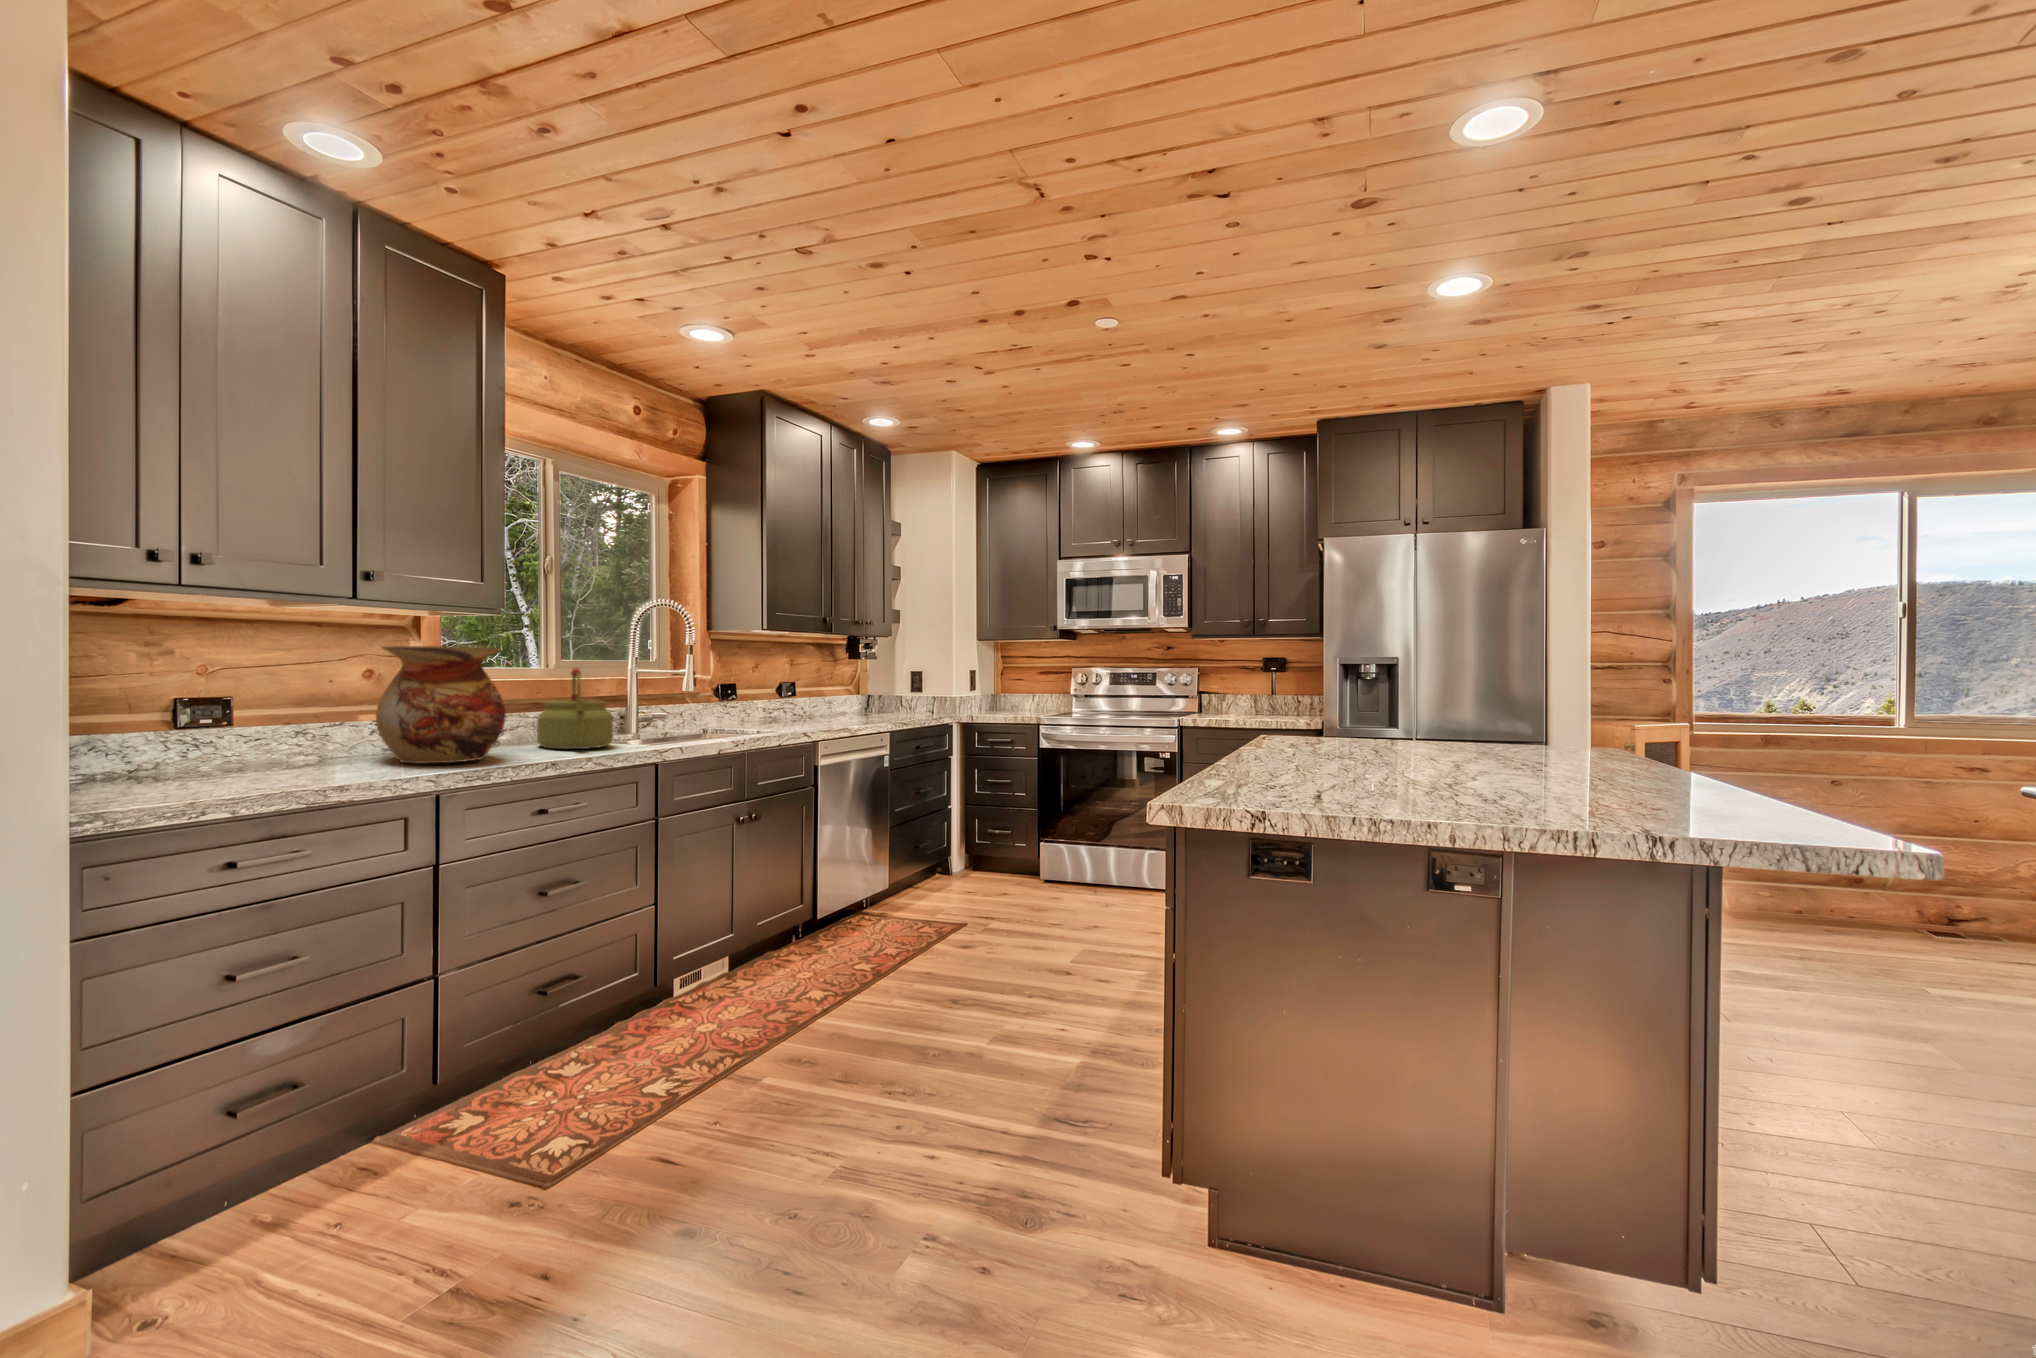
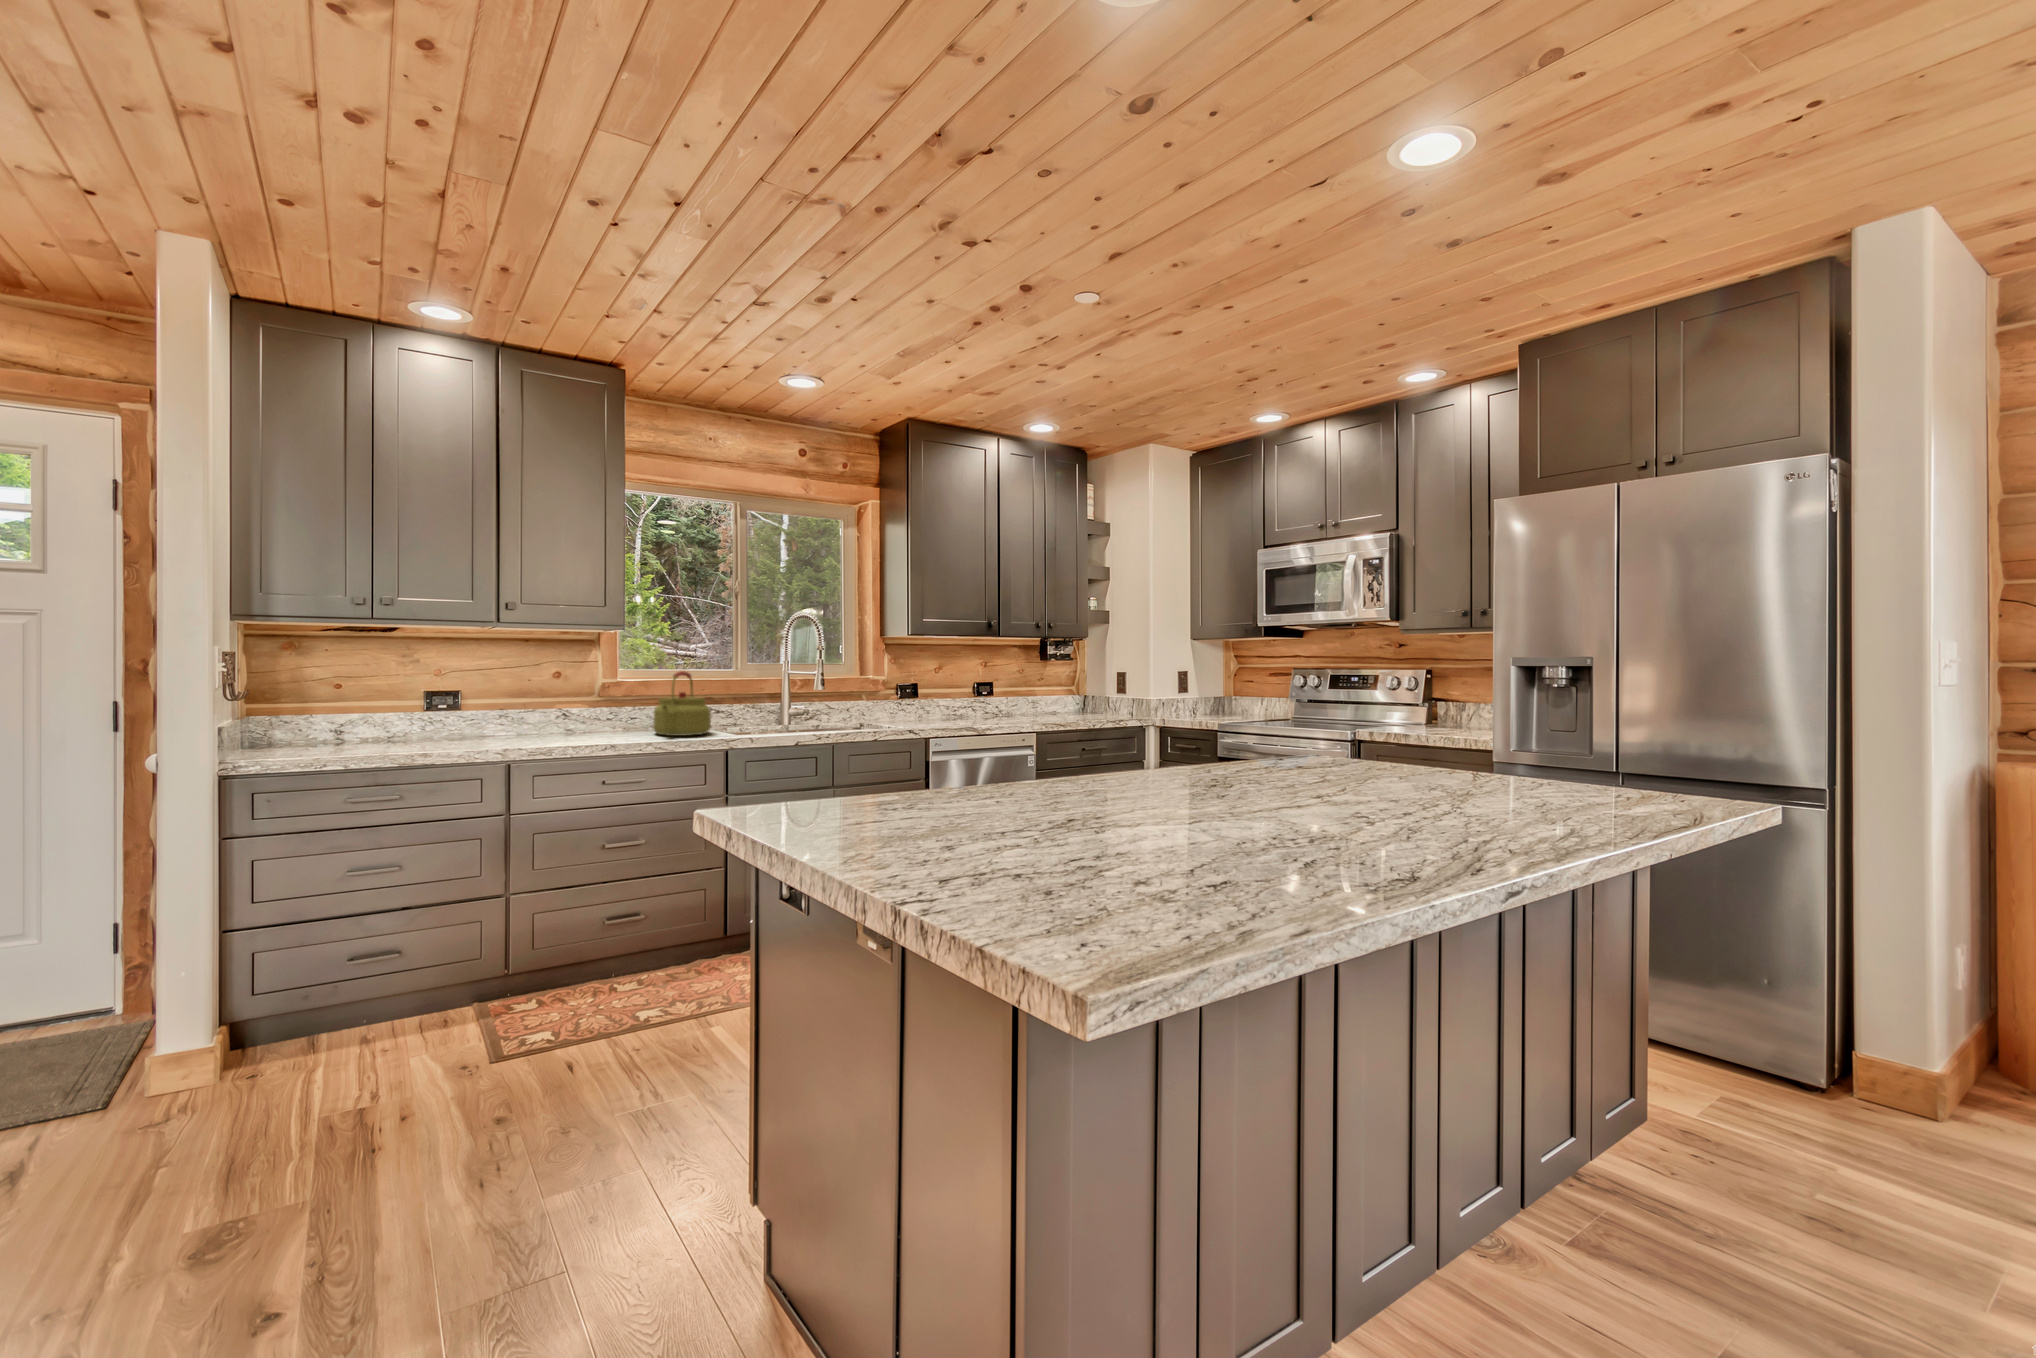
vase: present [376,646,506,763] -> none [515,657,602,741]

